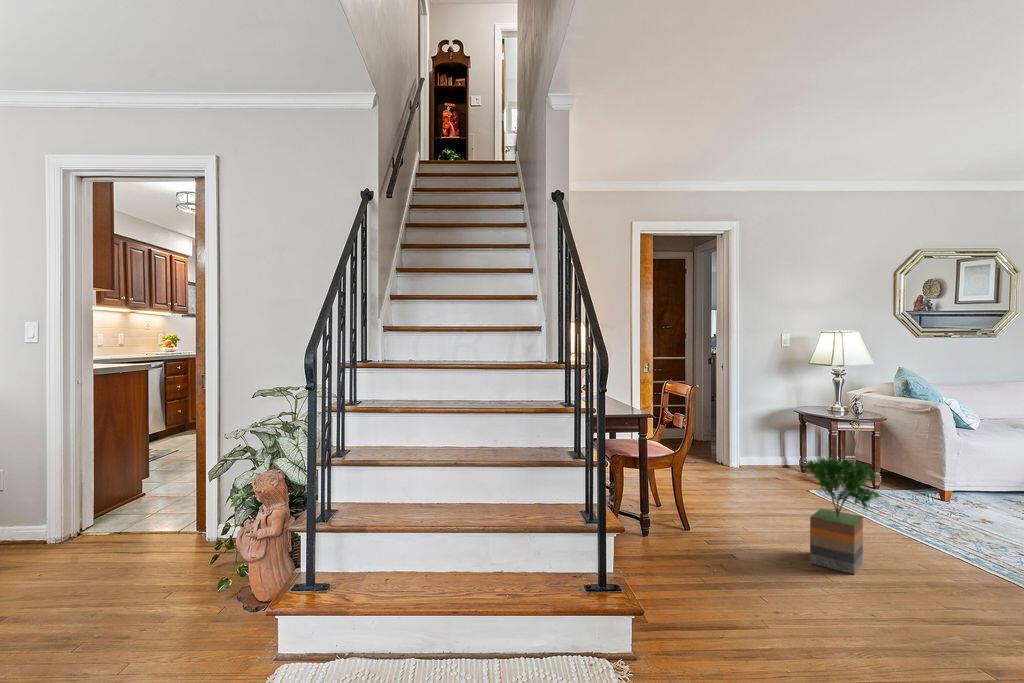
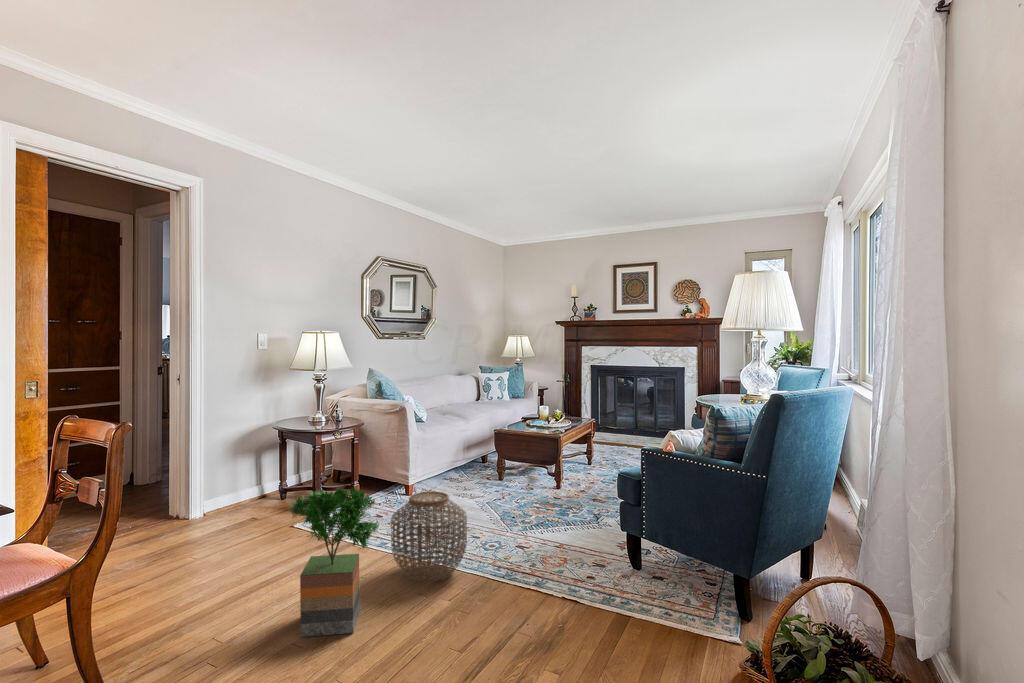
woven basket: none [899,482,988,567] -> present [391,491,467,582]

